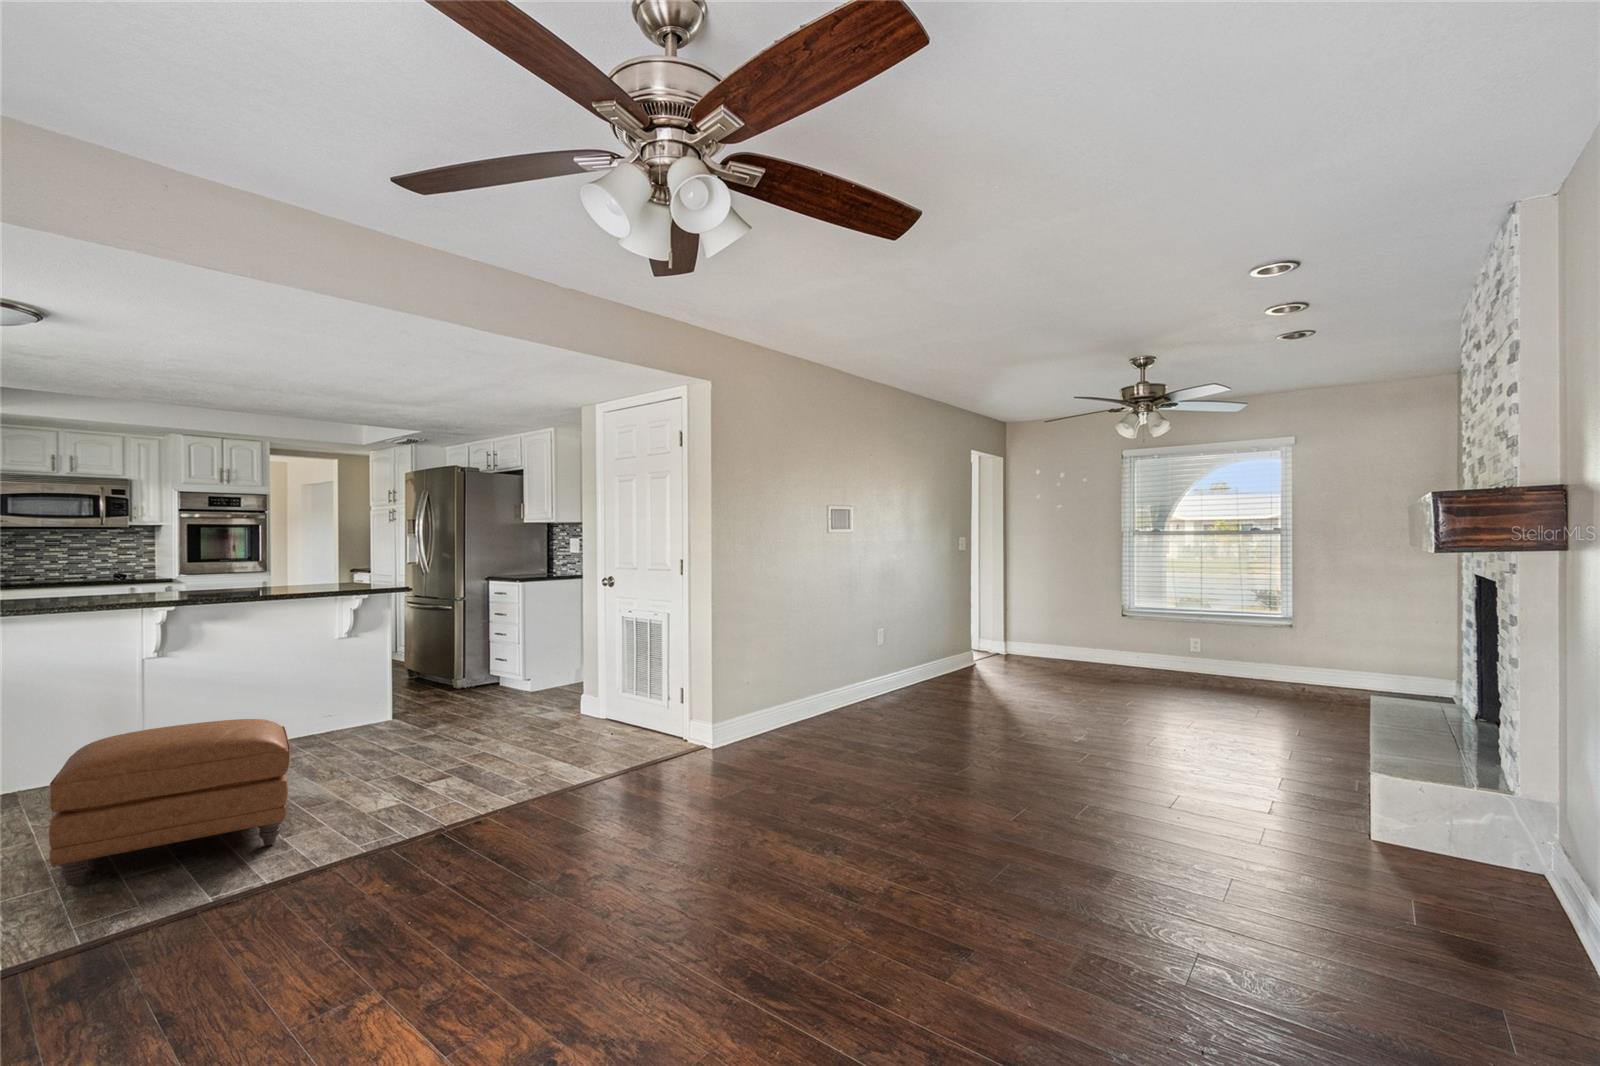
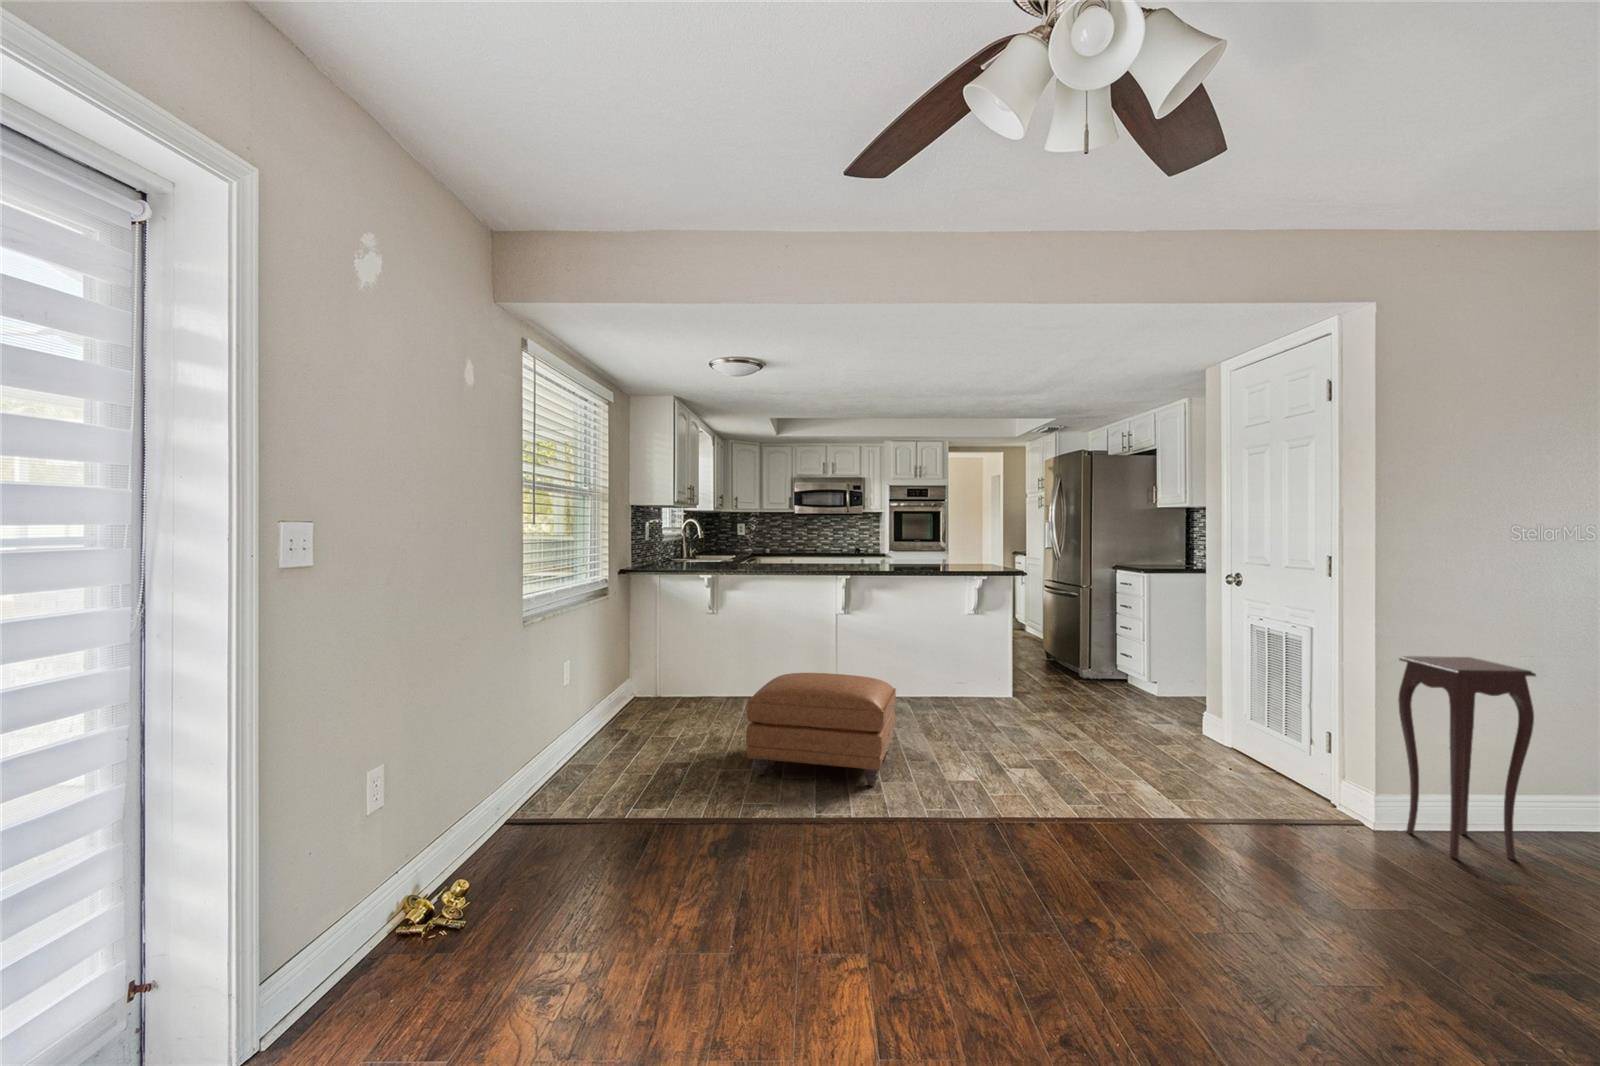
side table: none [728,617,797,752] -> present [1398,656,1536,860]

